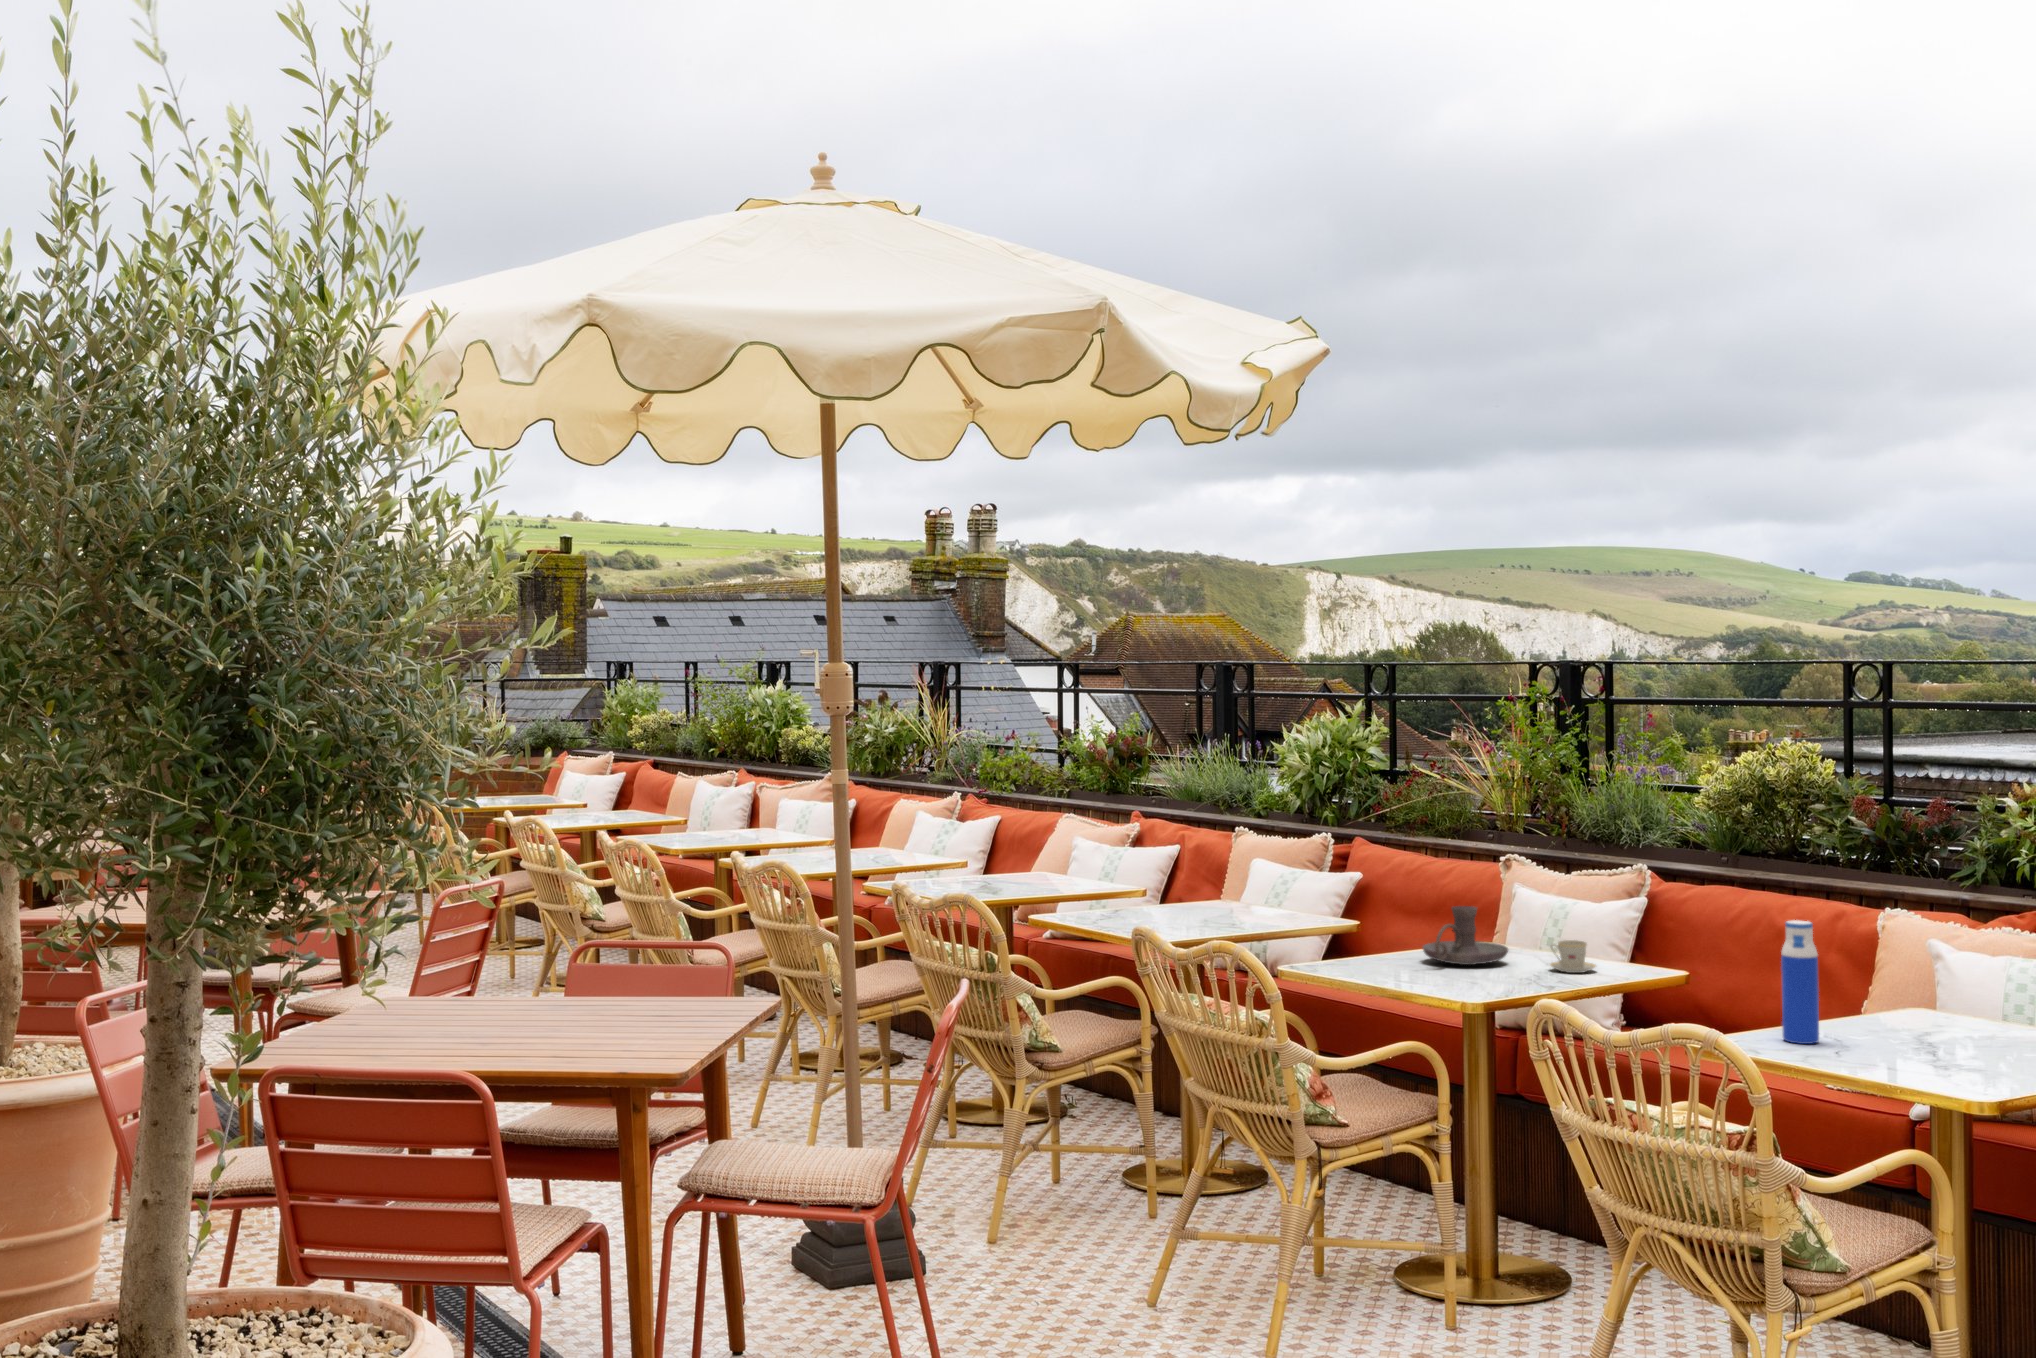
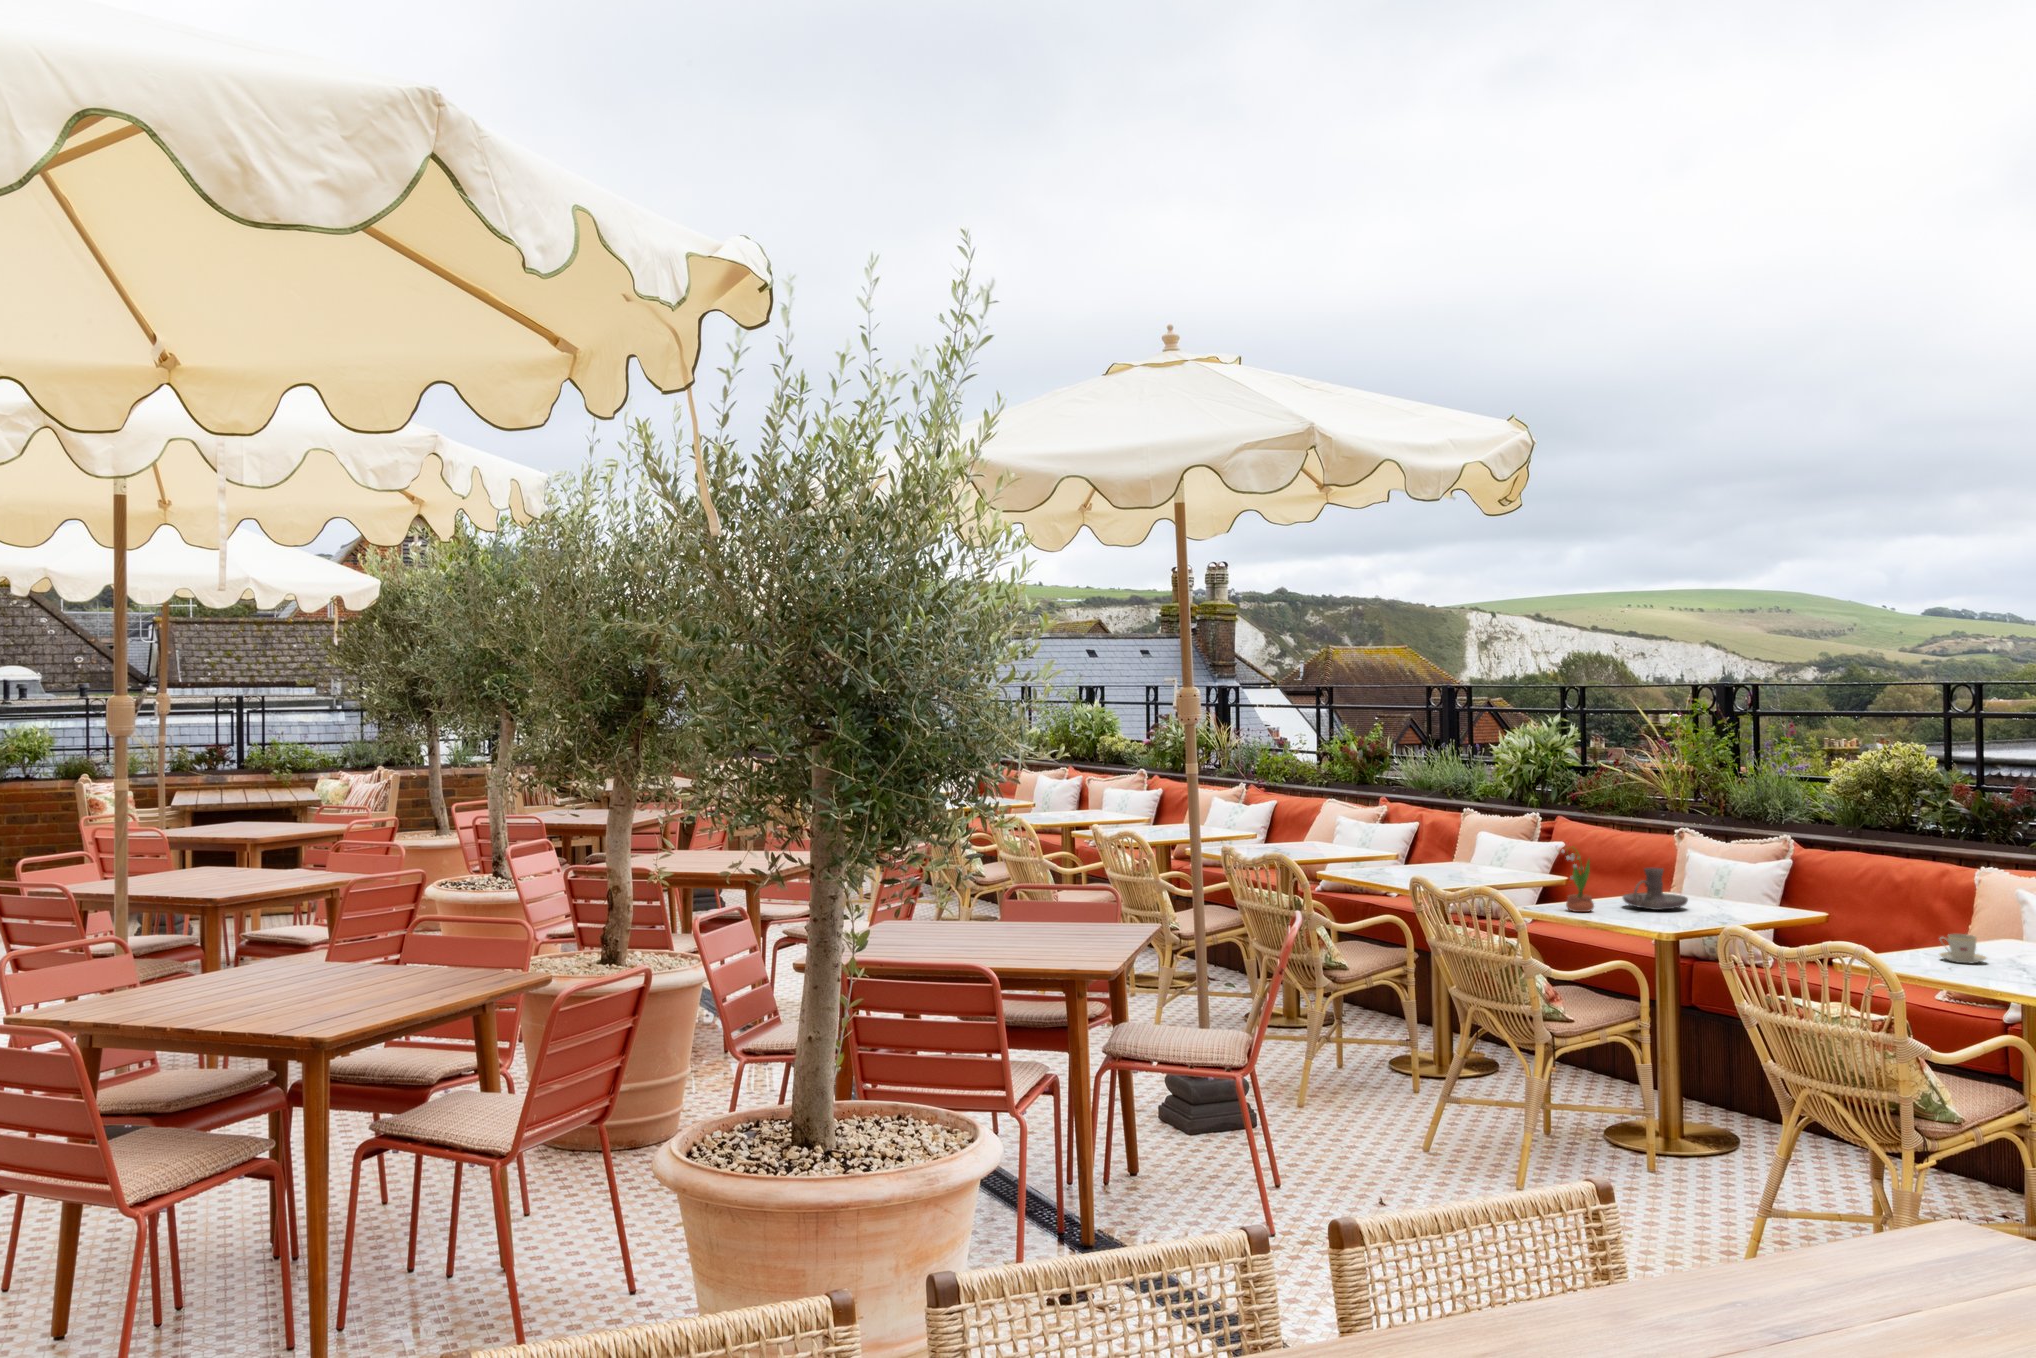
potted flower: none [1339,875,1383,970] -> present [1561,846,1594,912]
water bottle: present [1781,920,1819,1044] -> none [1907,878,1937,966]
teacup: present [1550,940,1596,973] -> present [1940,934,1986,963]

